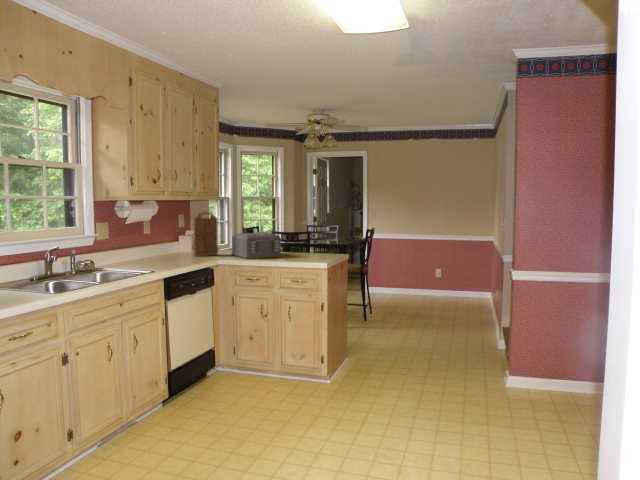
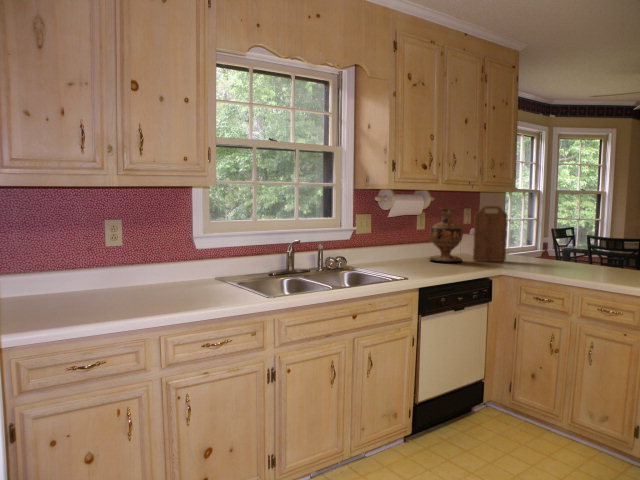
vase: none [159,213,187,259] -> present [429,206,463,262]
toaster: present [232,233,282,259] -> none [523,235,600,273]

